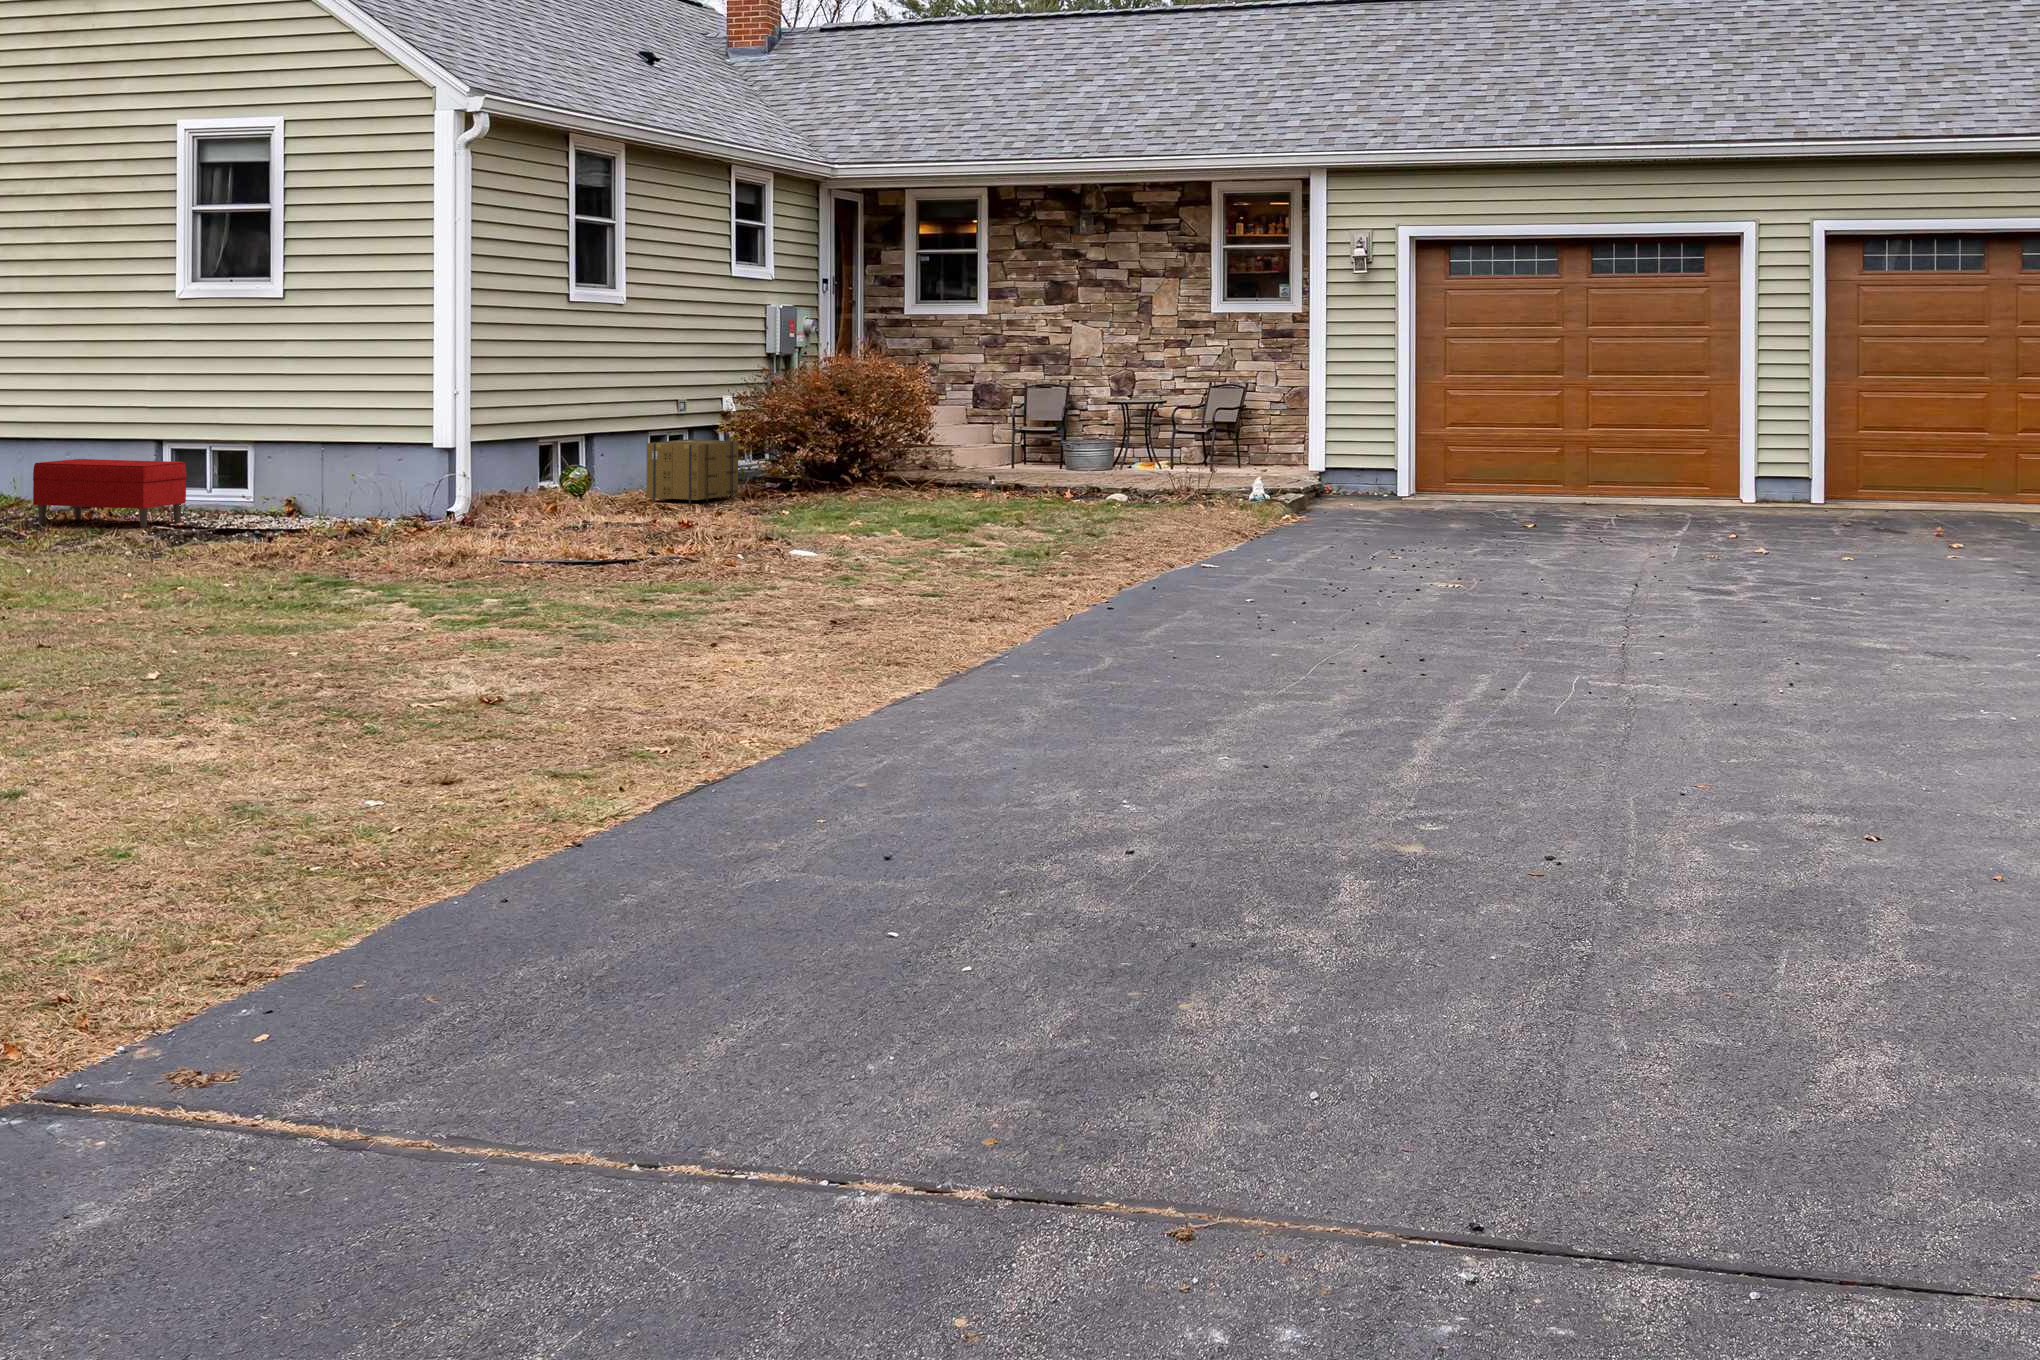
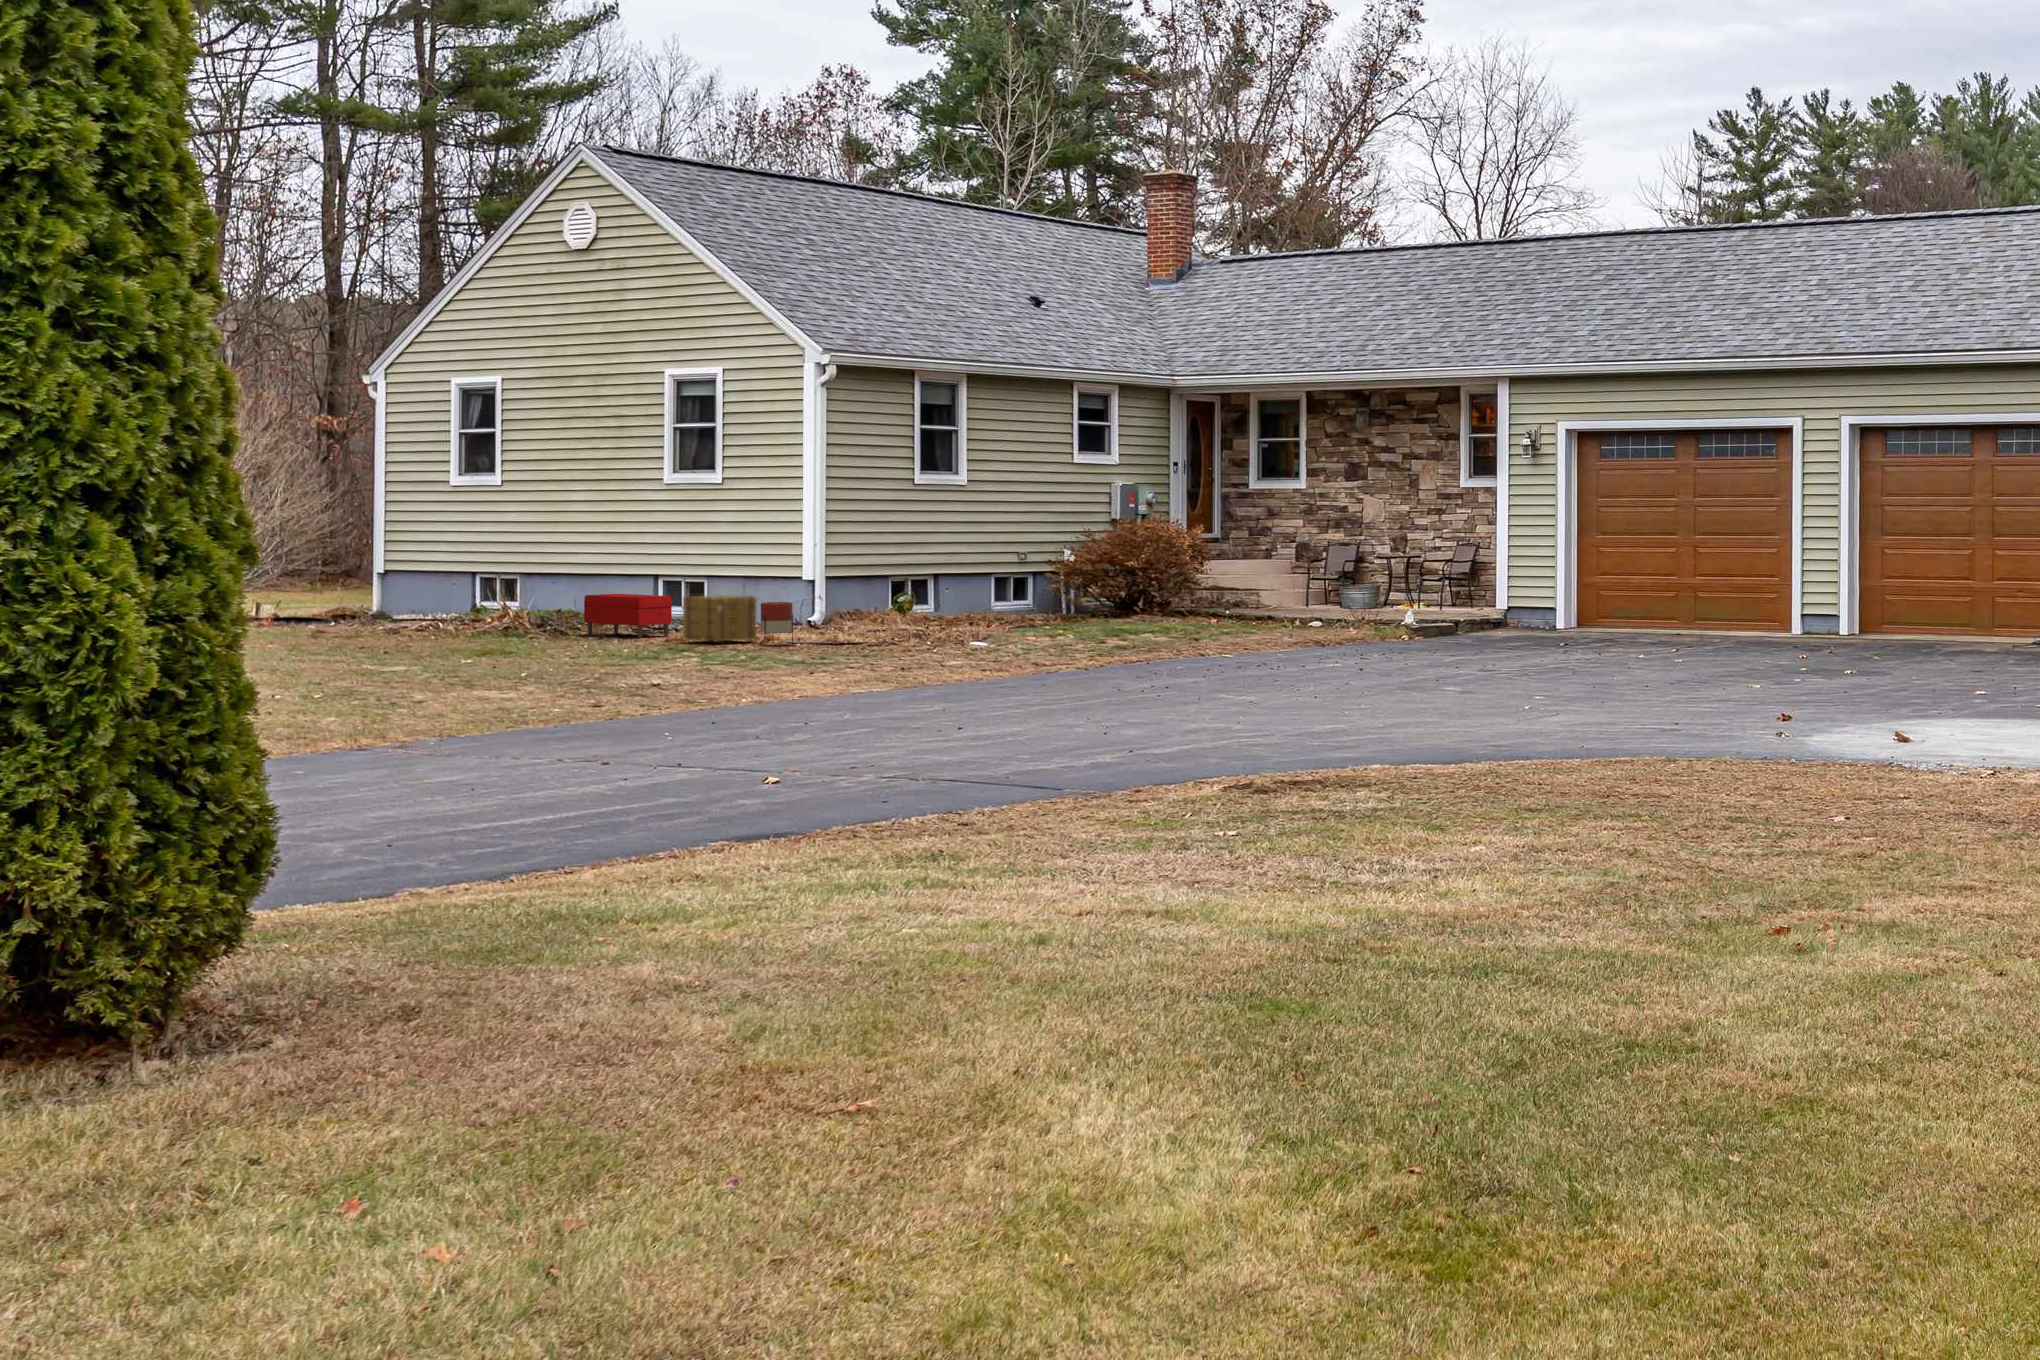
cardboard box: present [647,439,738,504] -> present [683,595,756,642]
planter: none [390,471,441,539] -> present [761,602,793,645]

